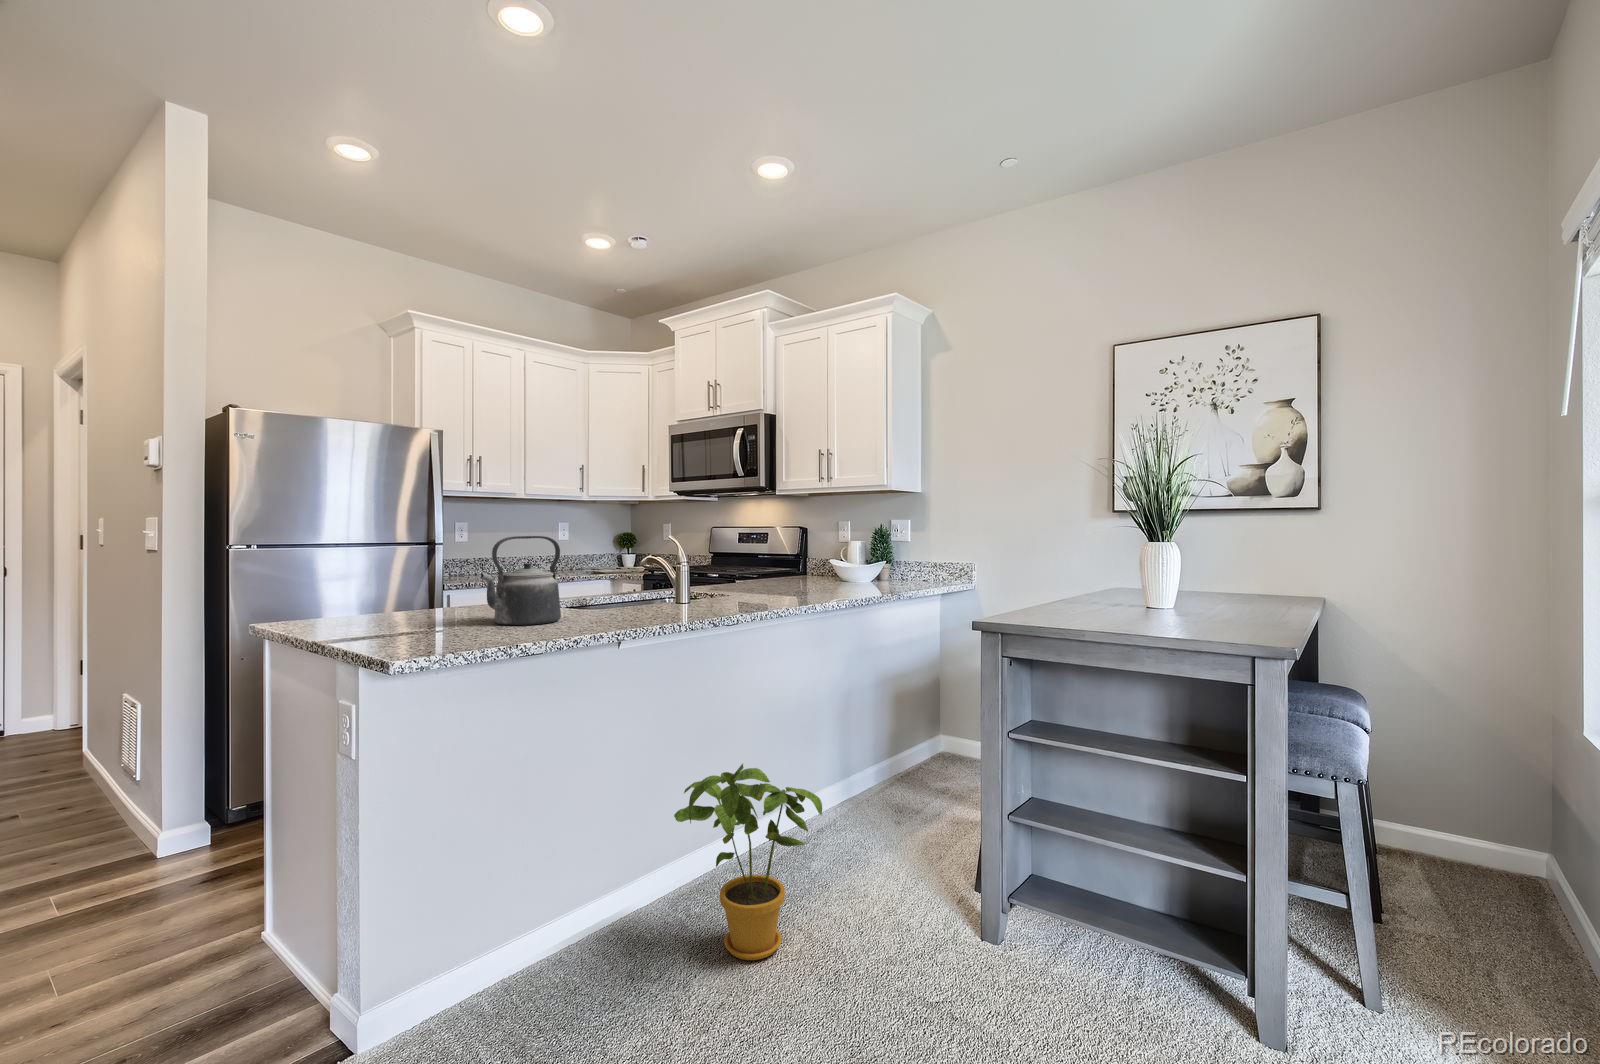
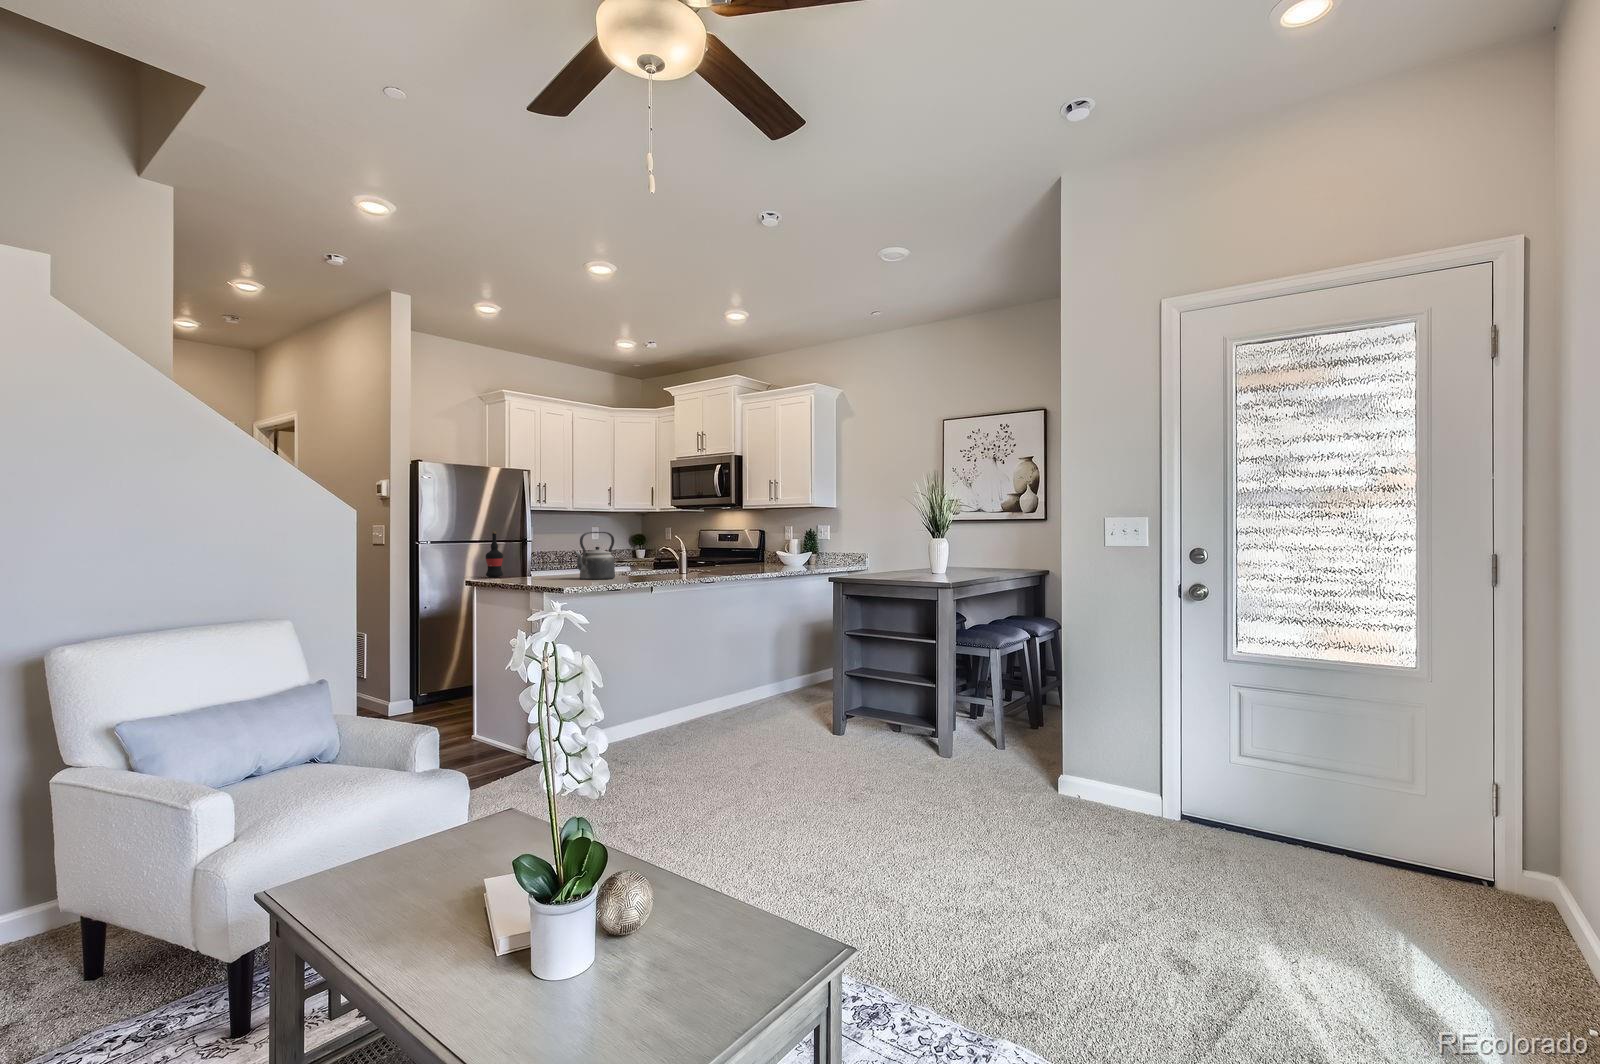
wine bottle: none [330,536,366,617] -> present [486,531,503,577]
house plant: present [674,764,822,960] -> none [678,641,752,738]

